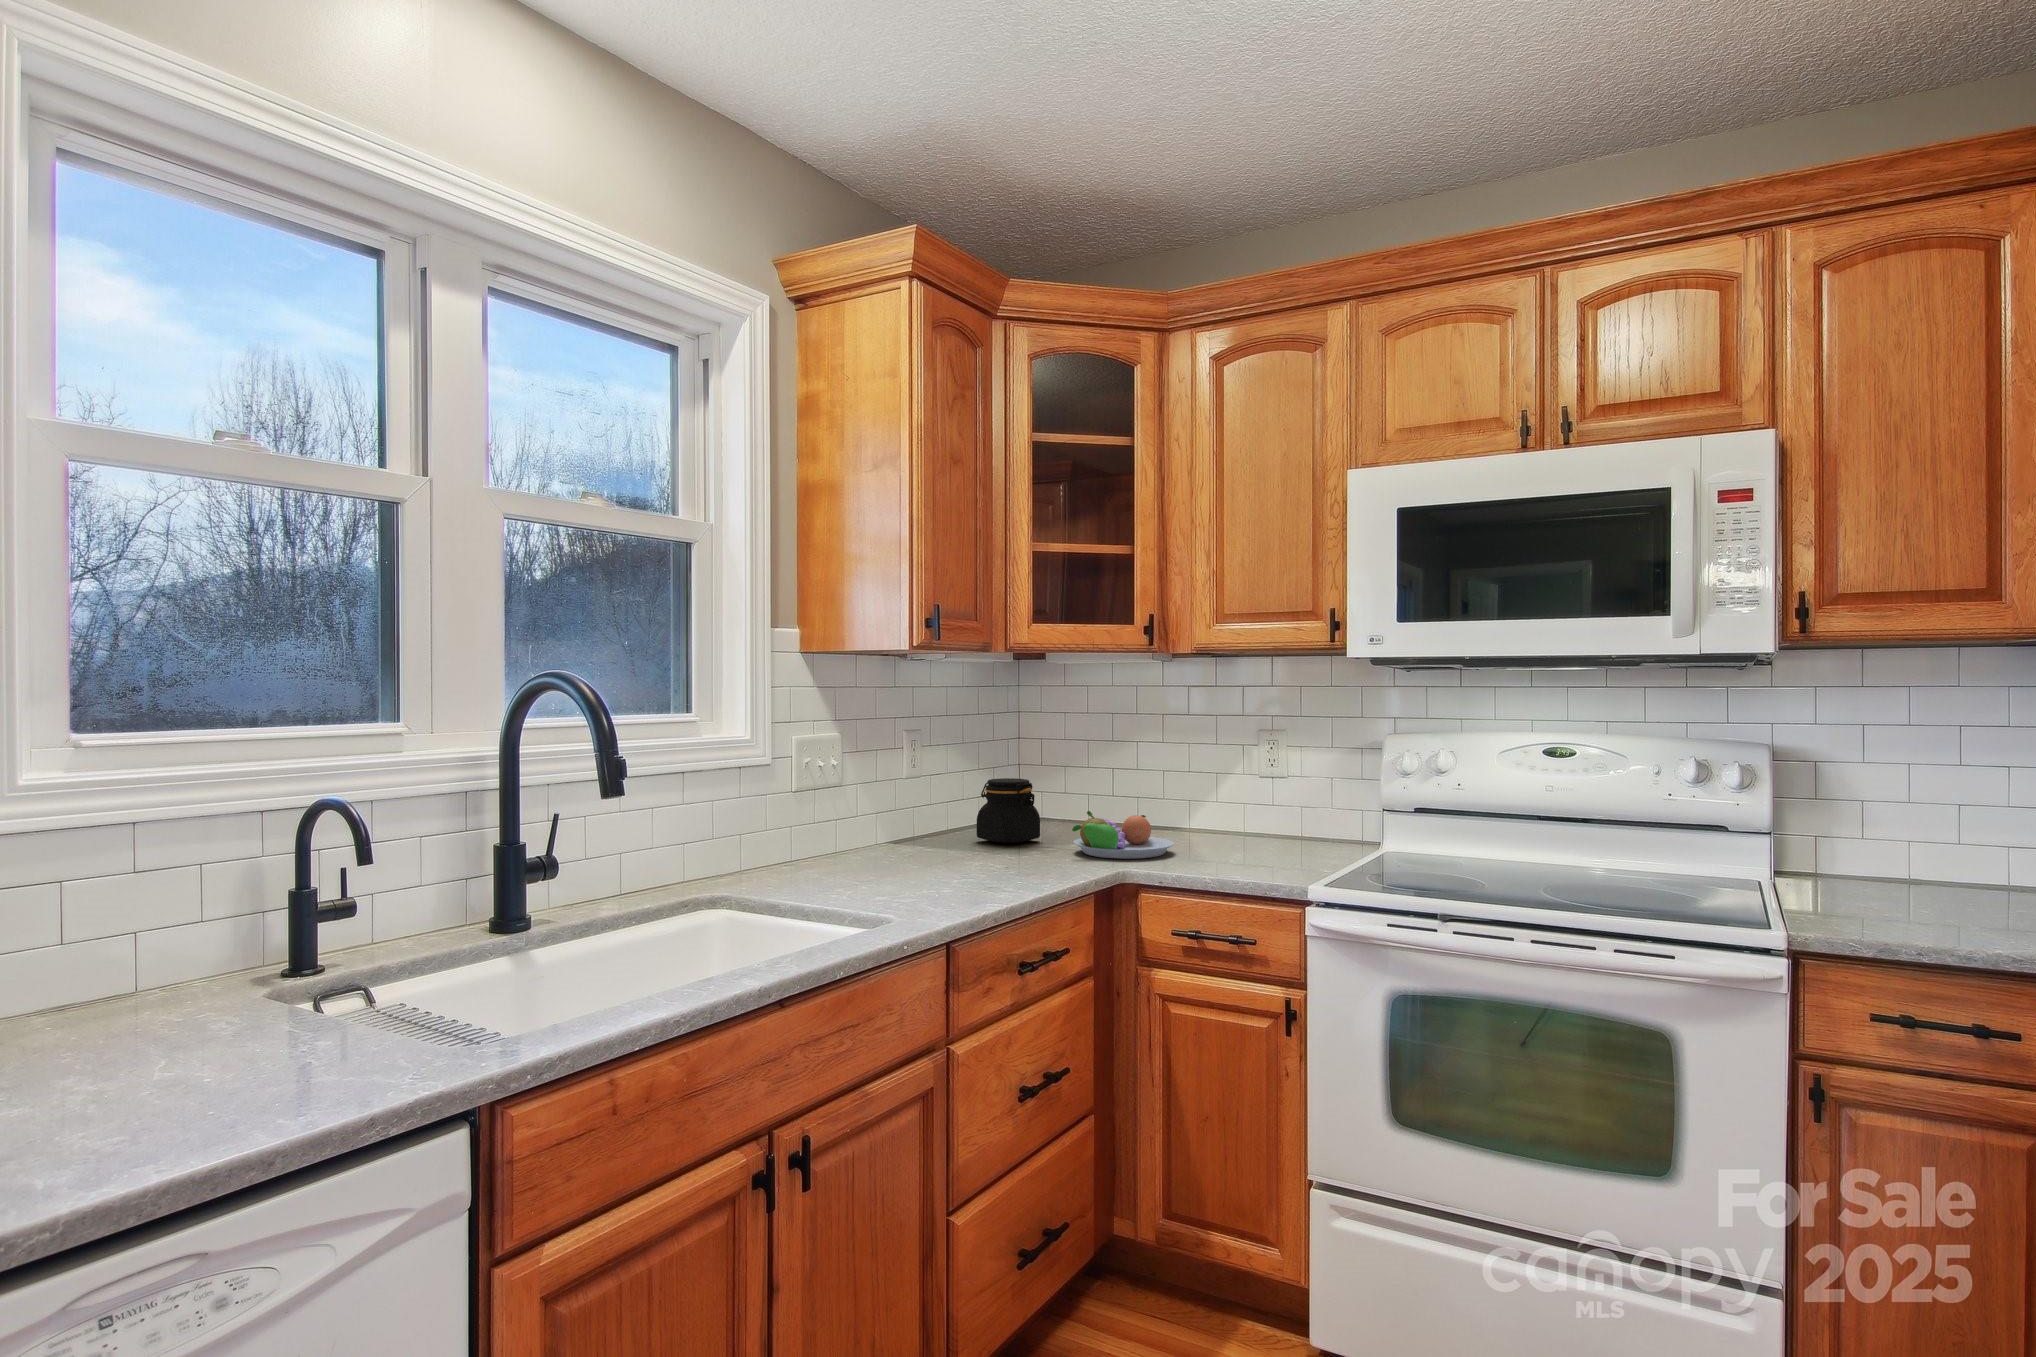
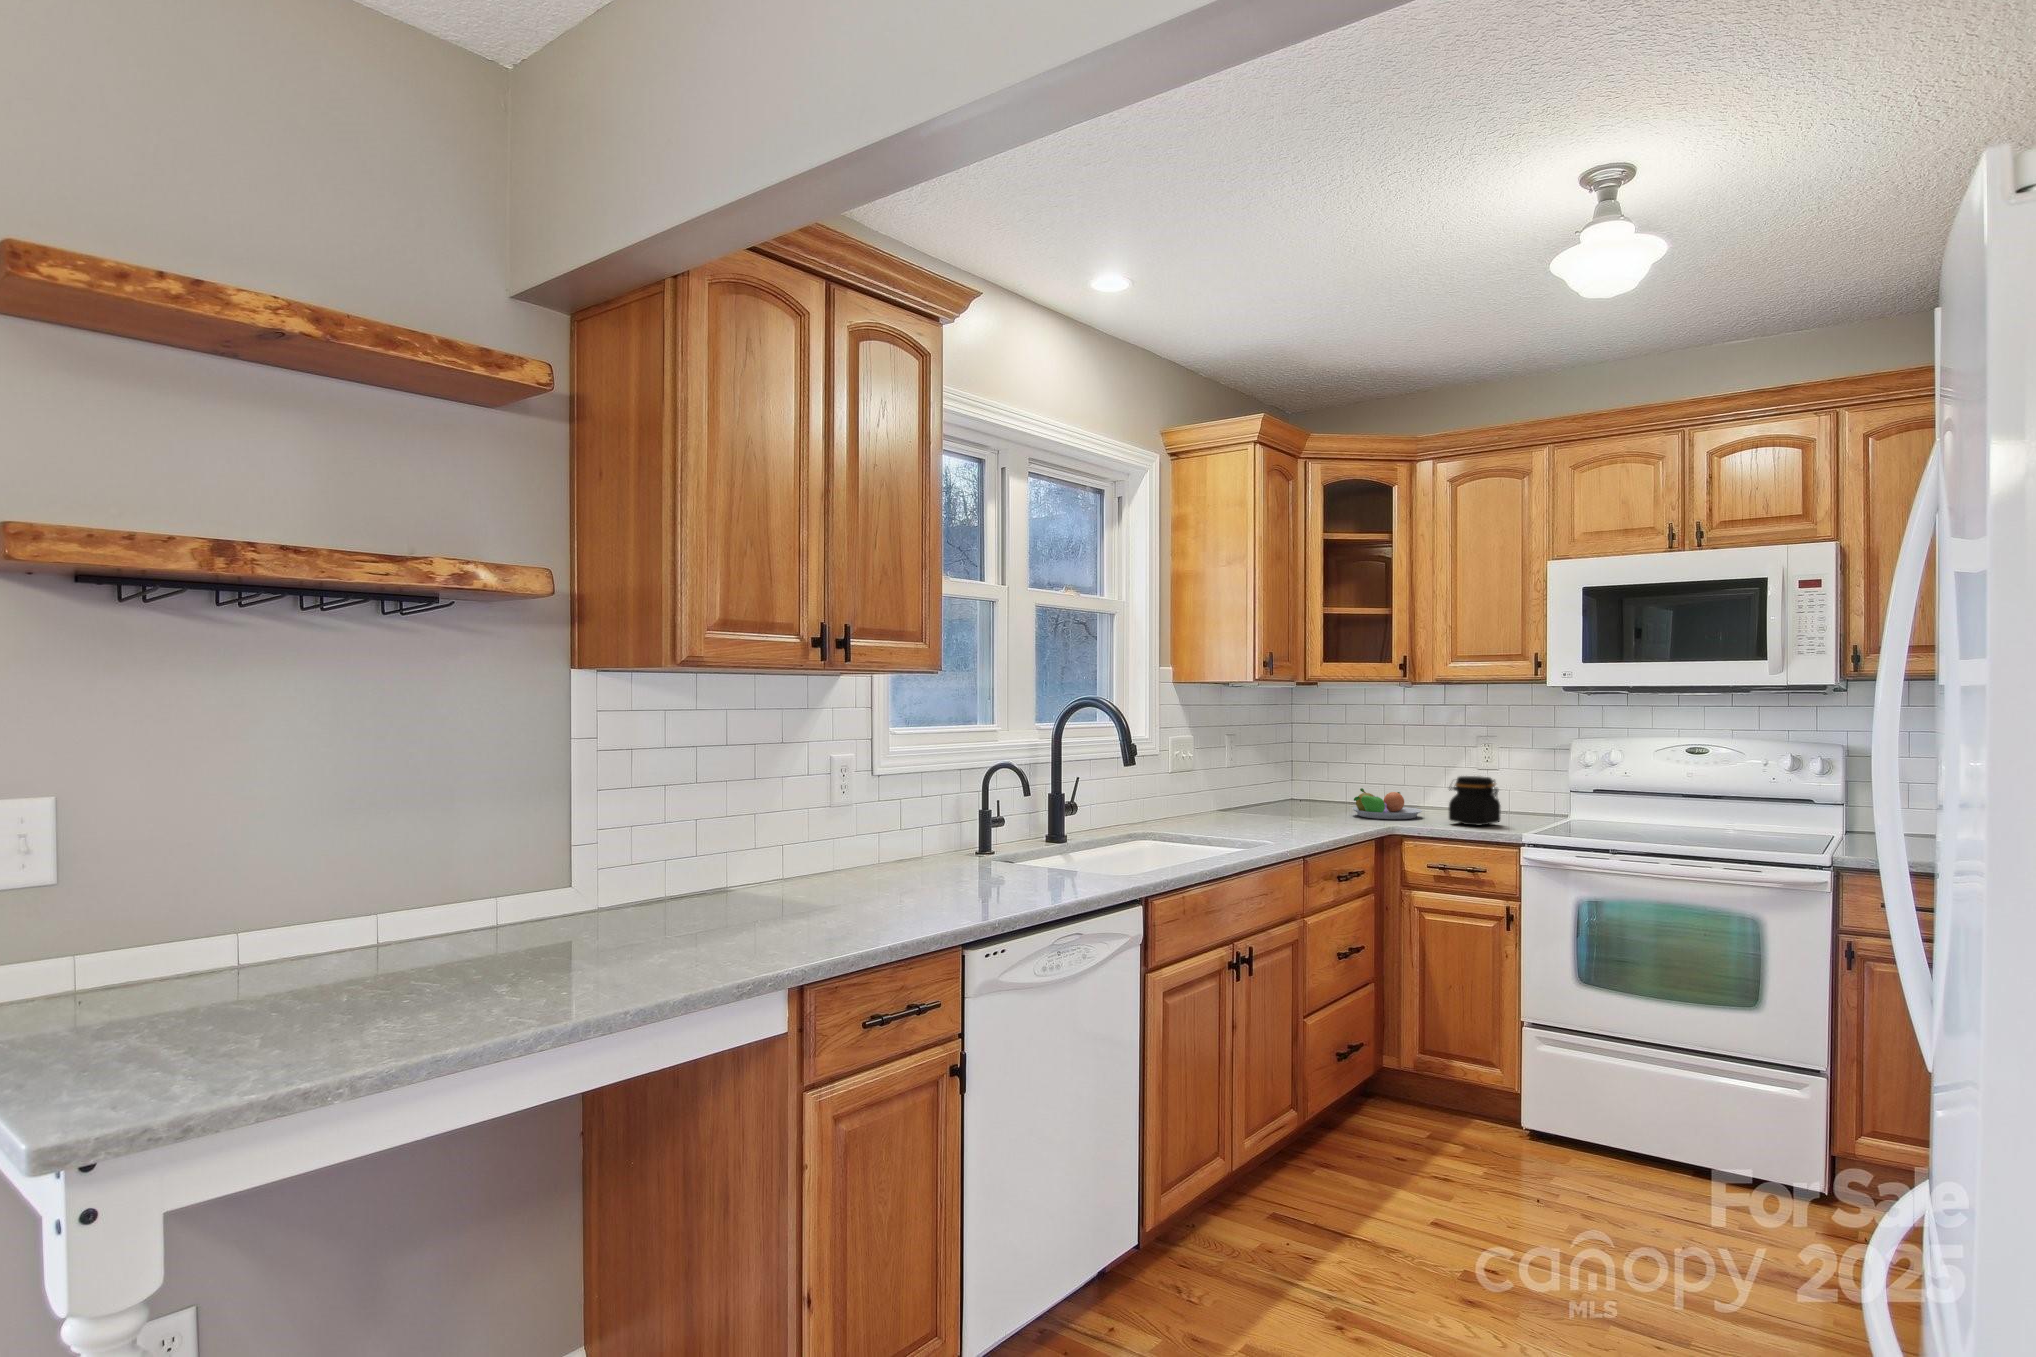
jar: present [977,778,1040,843] -> present [1449,776,1501,825]

